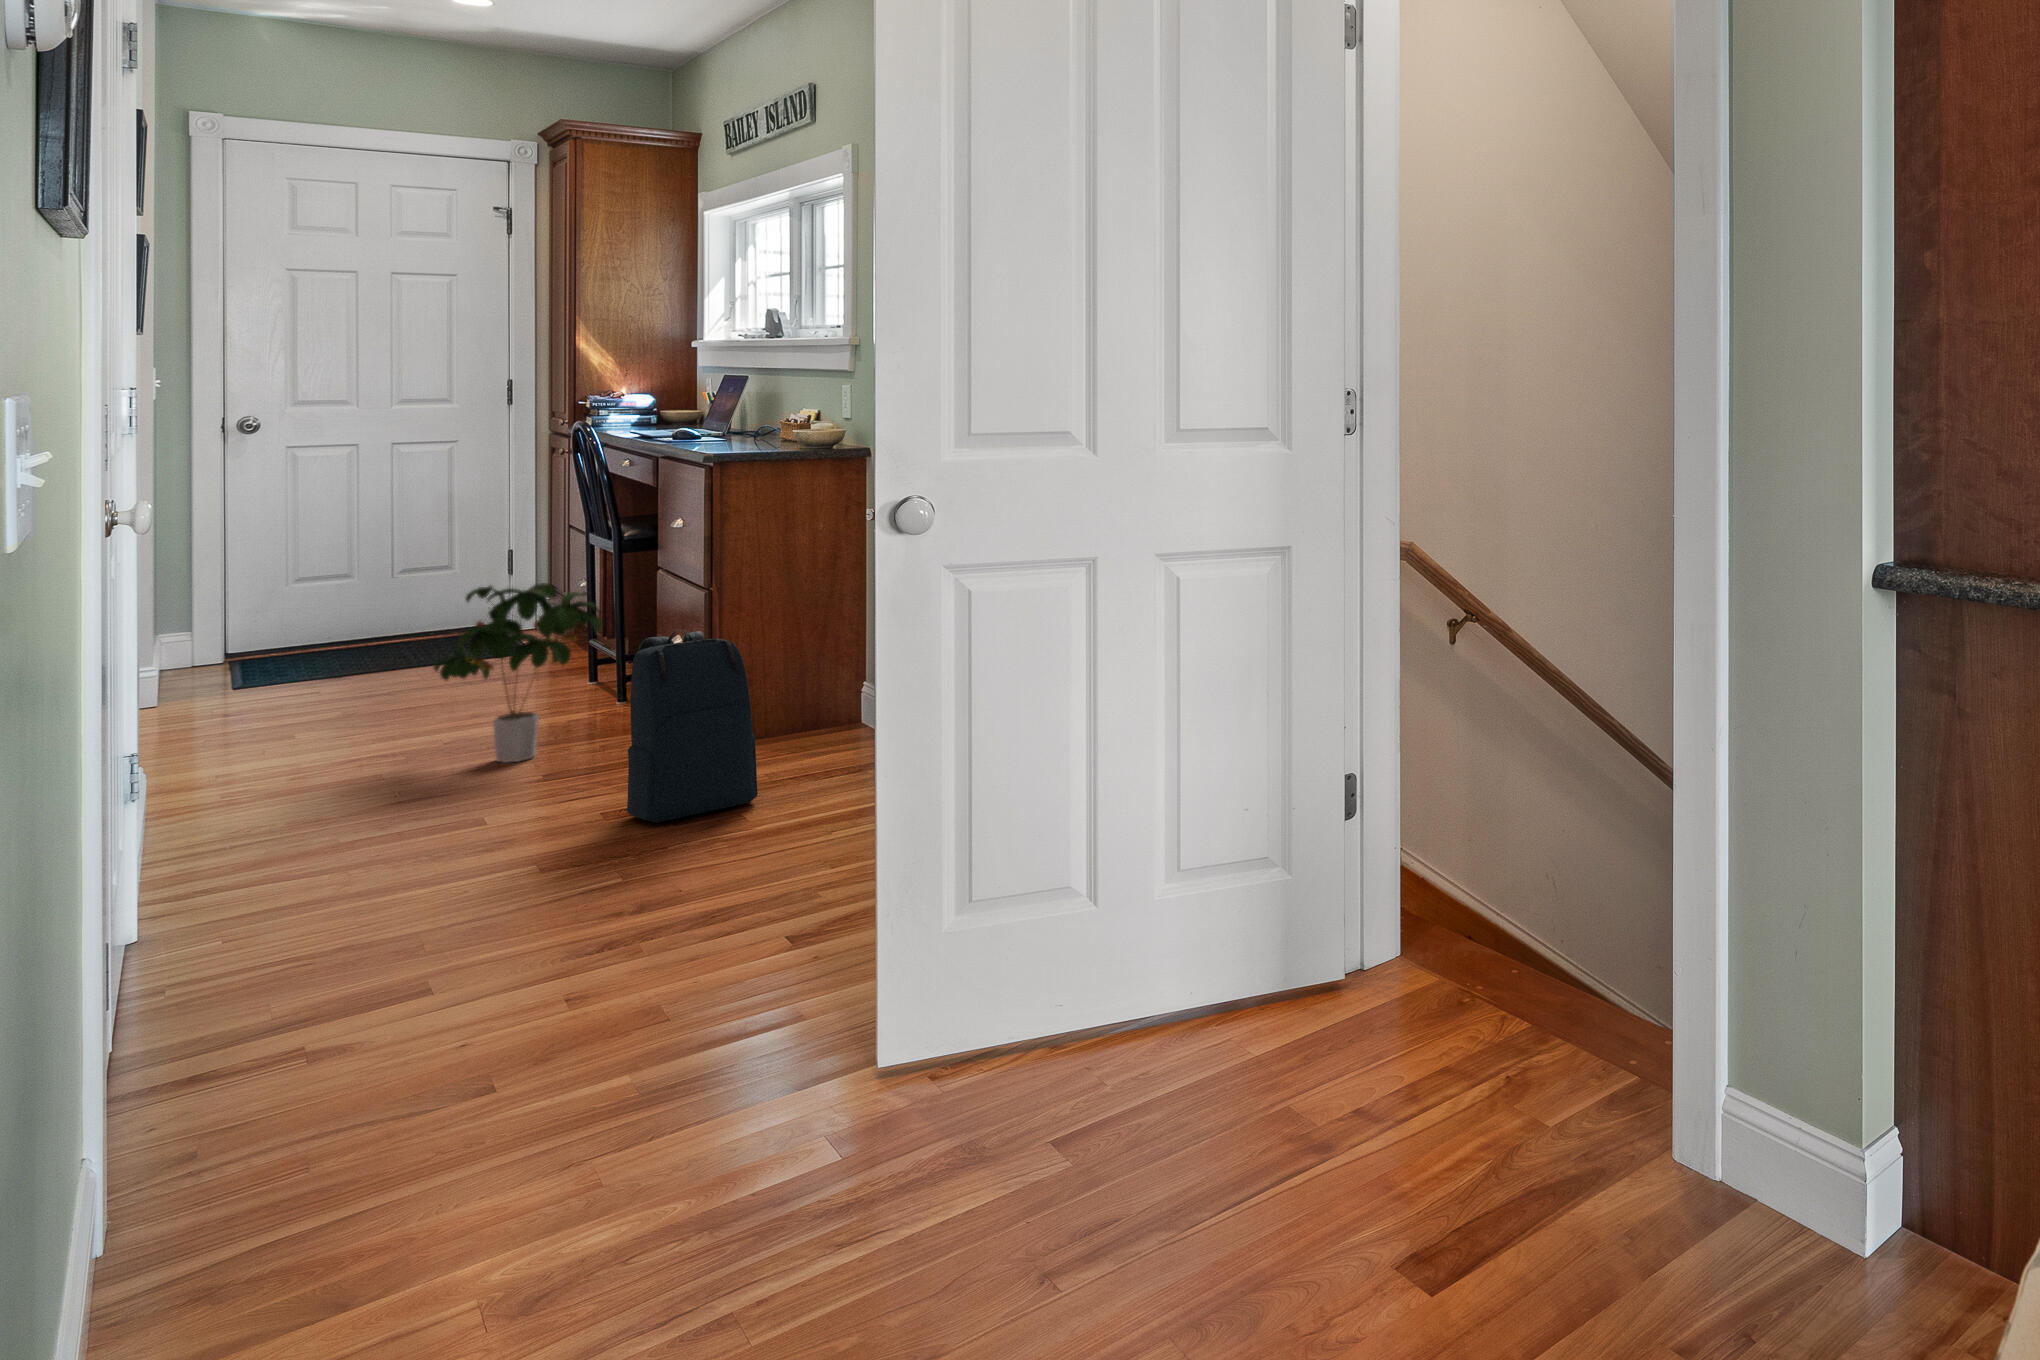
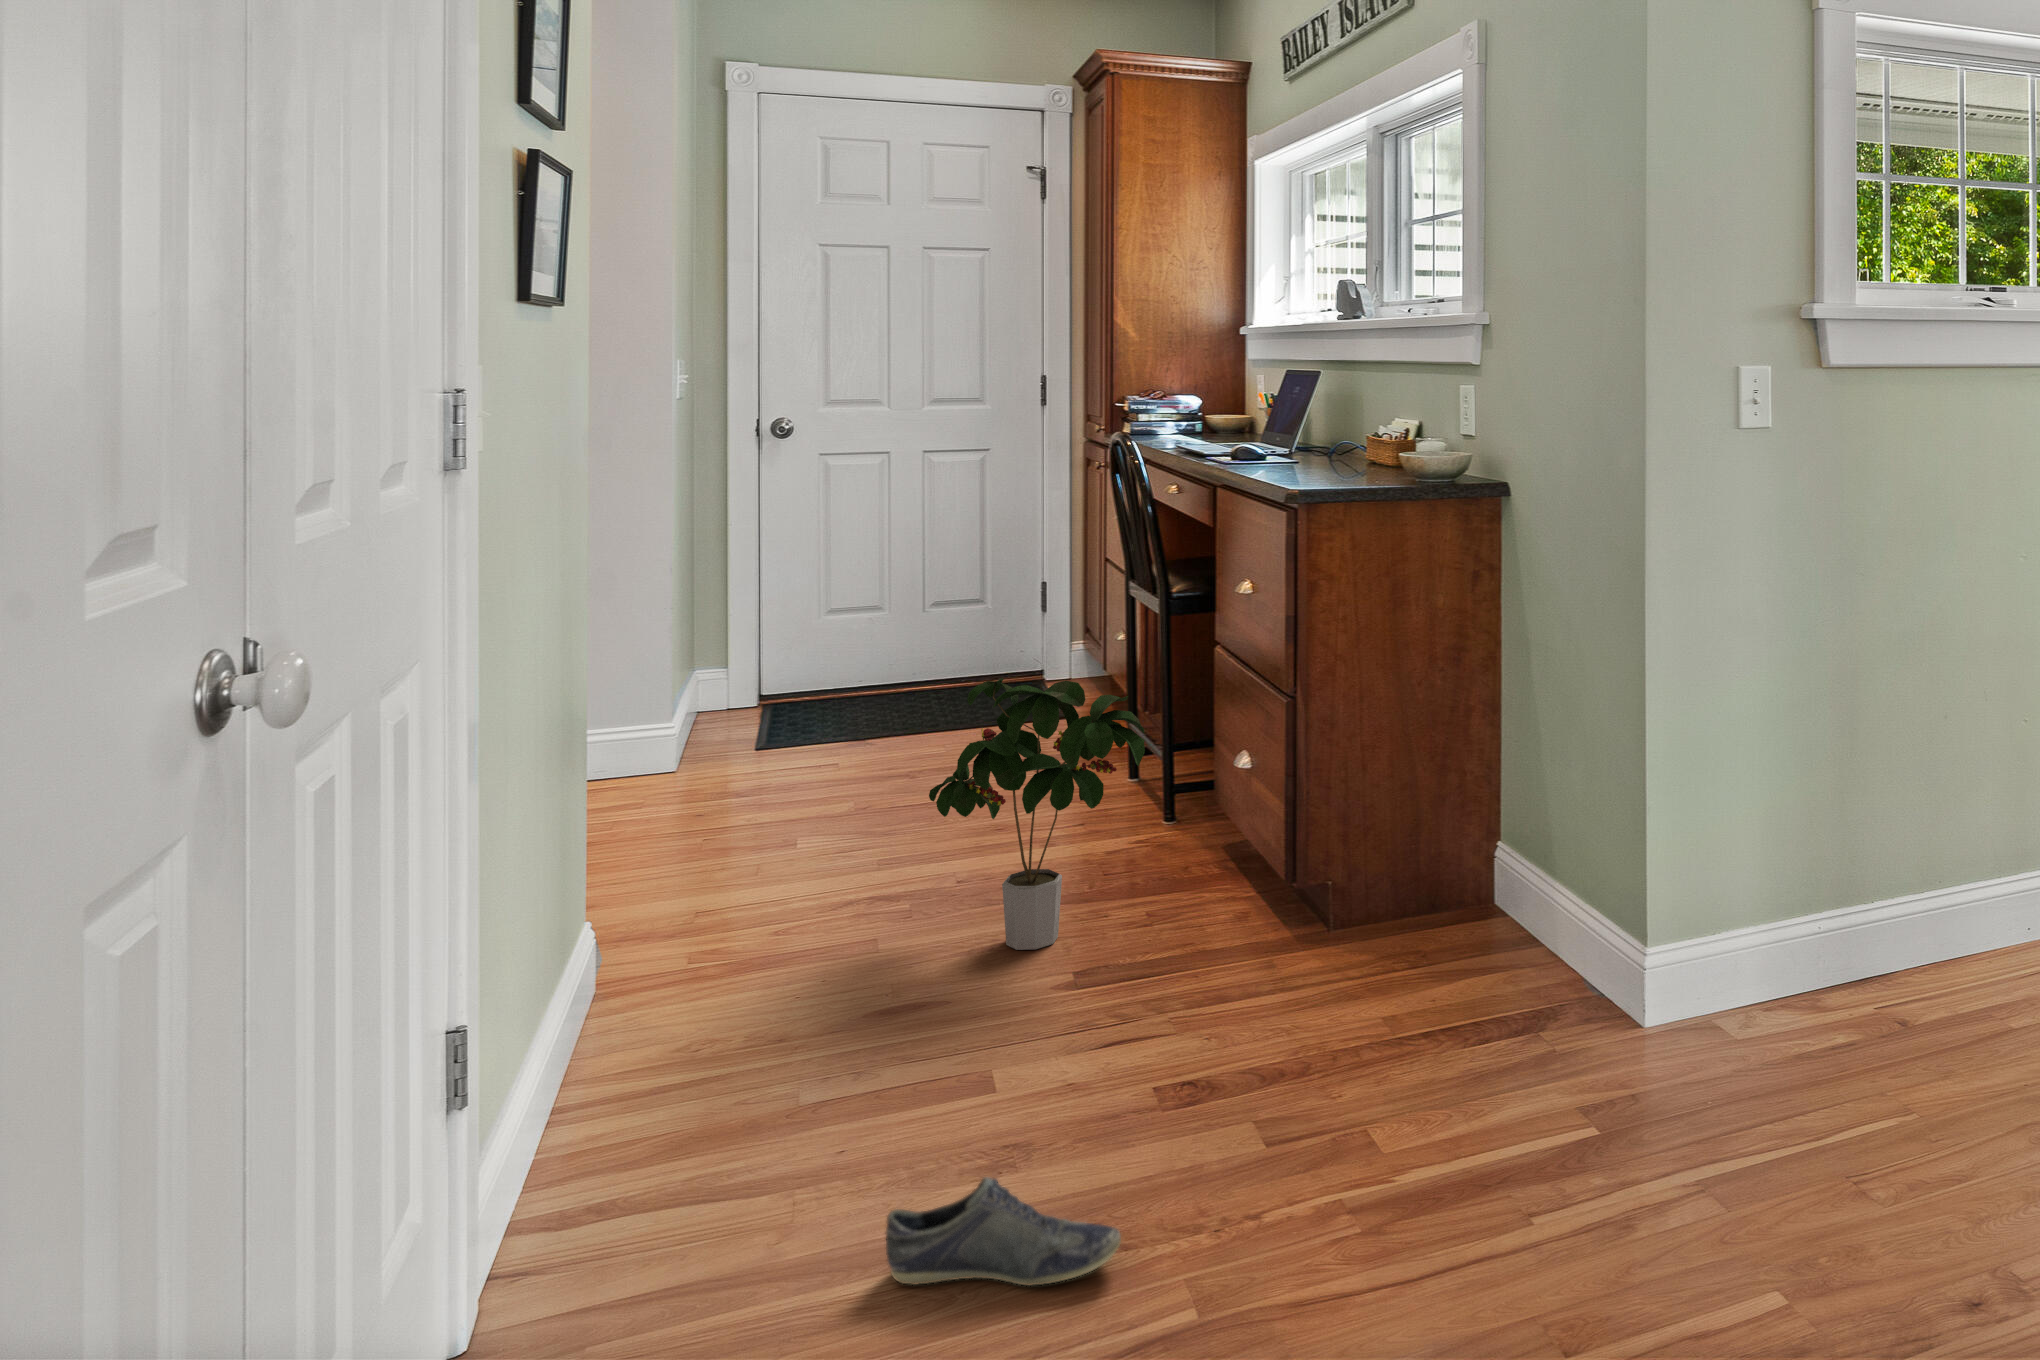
backpack: present [627,630,758,823] -> none [1185,806,1388,1169]
shoe: none [438,817,586,874] -> present [886,1177,1121,1285]

